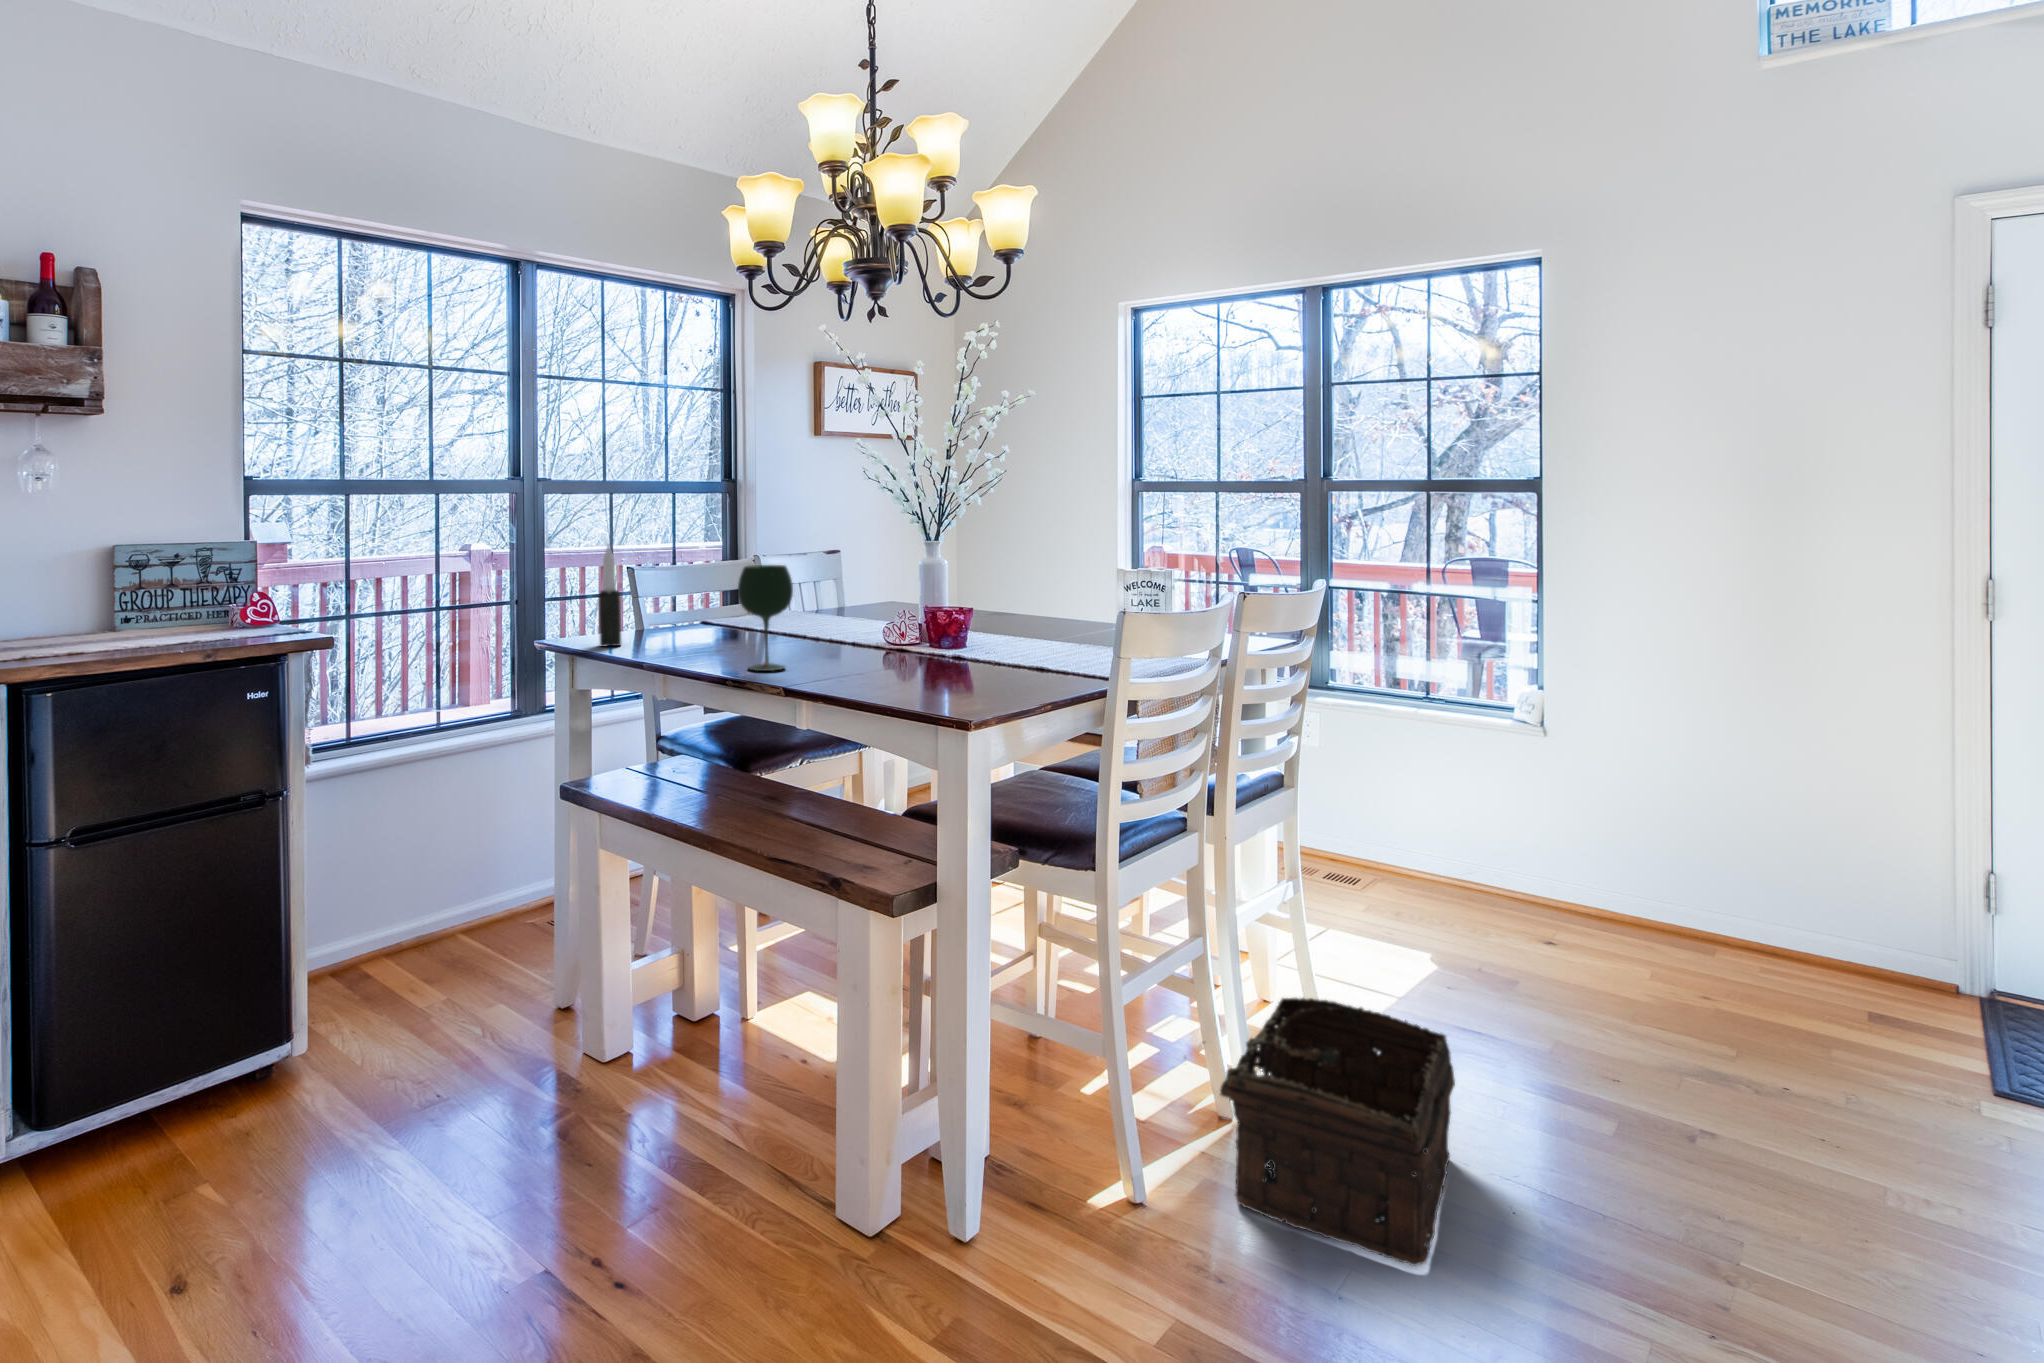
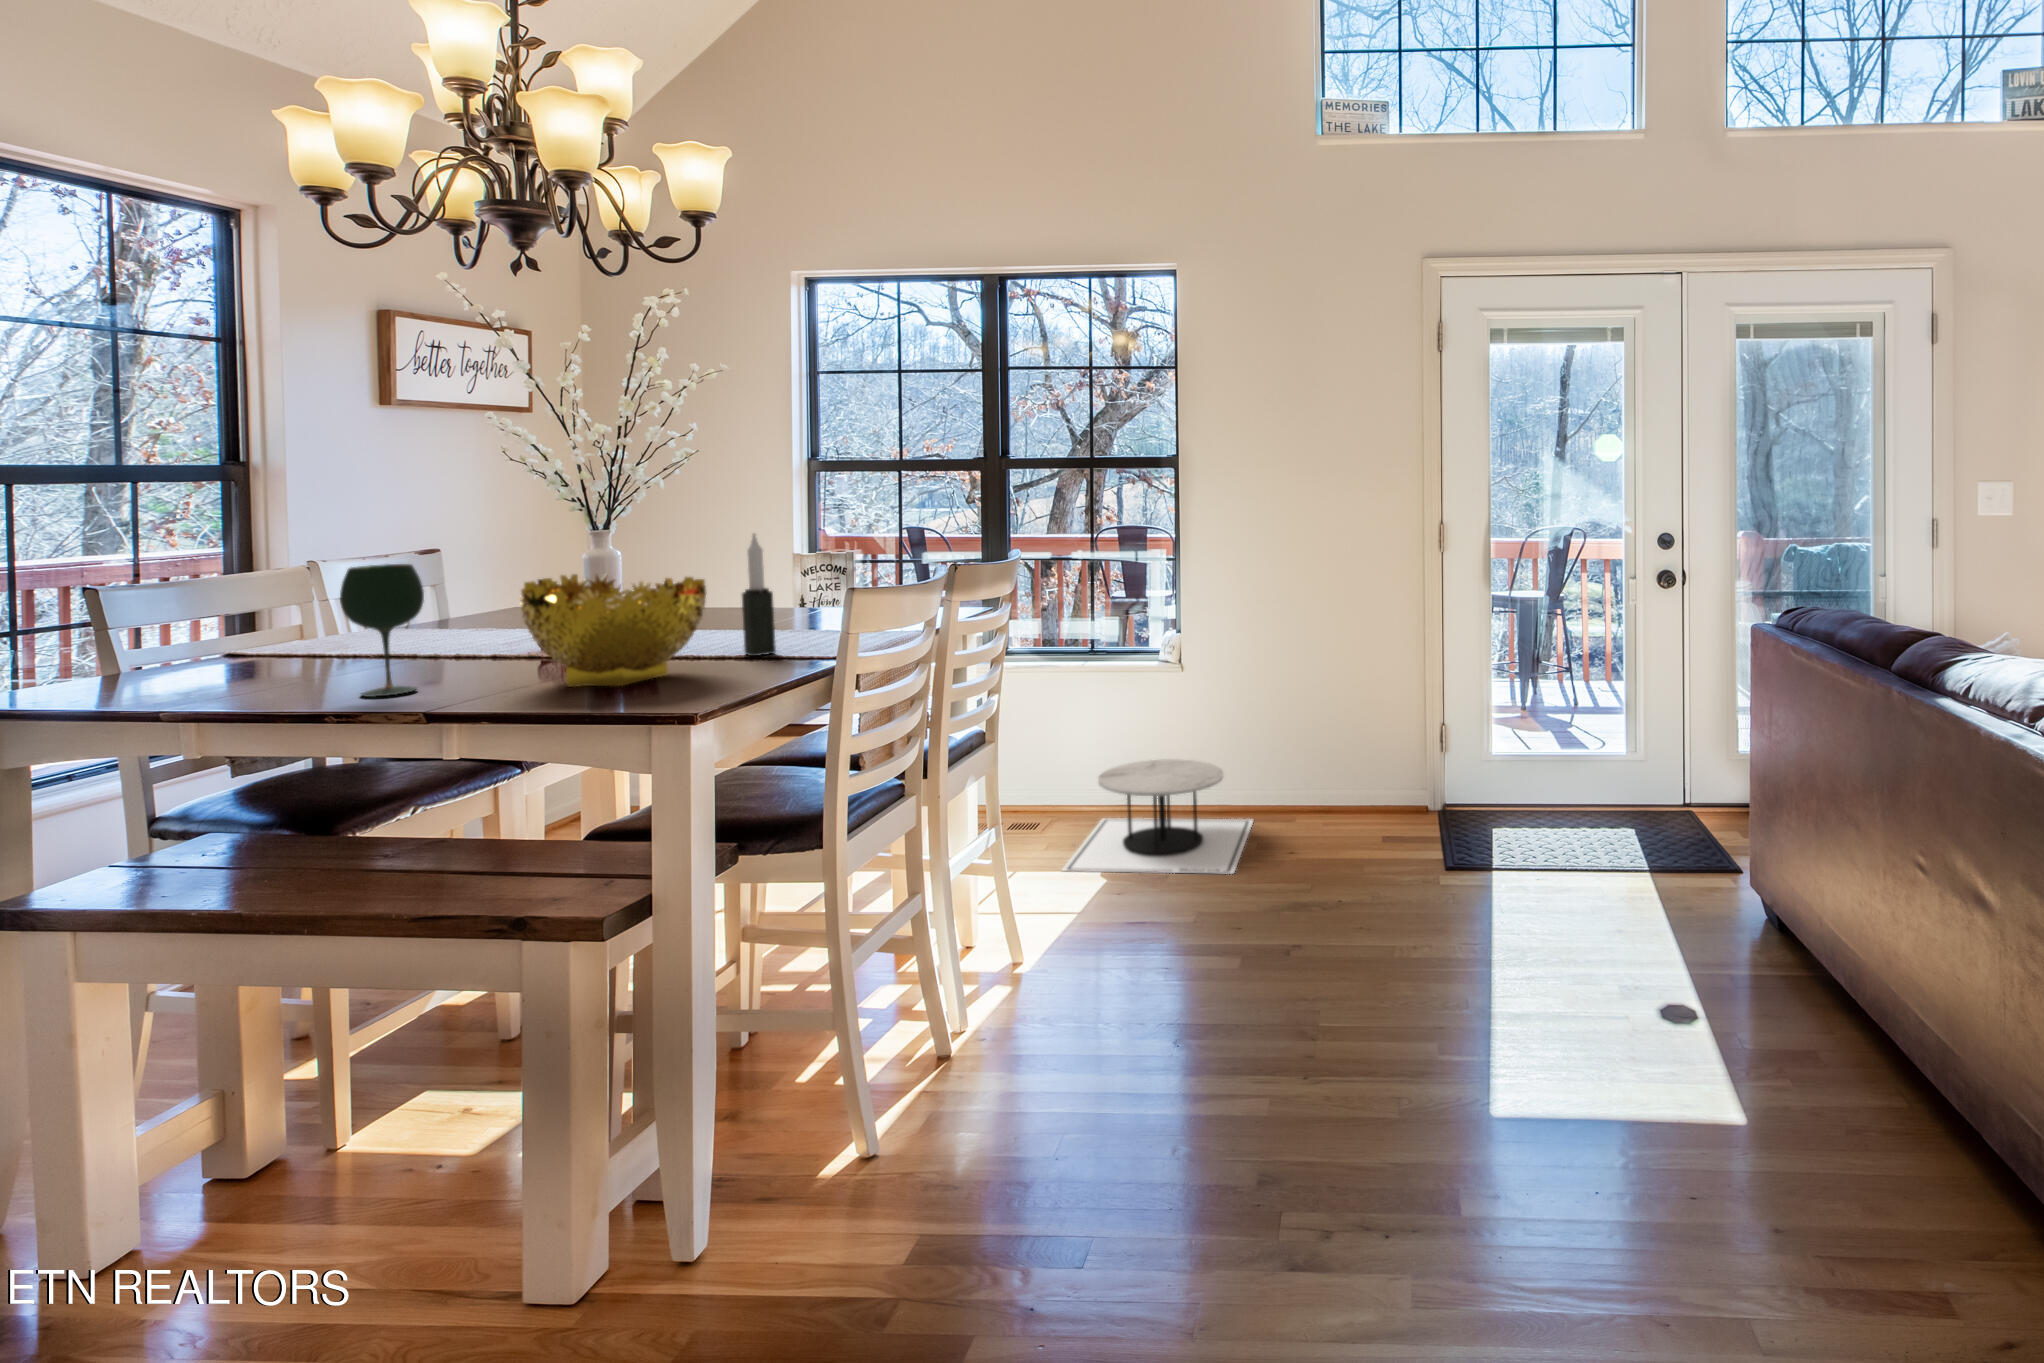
candle: present [599,544,621,647] -> present [742,533,776,656]
decorative bowl: none [857,581,1004,684] -> present [521,574,706,687]
side table: none [1380,831,1649,993] -> present [1062,759,1253,874]
basket: present [1220,998,1455,1266] -> none [919,925,1142,1131]

